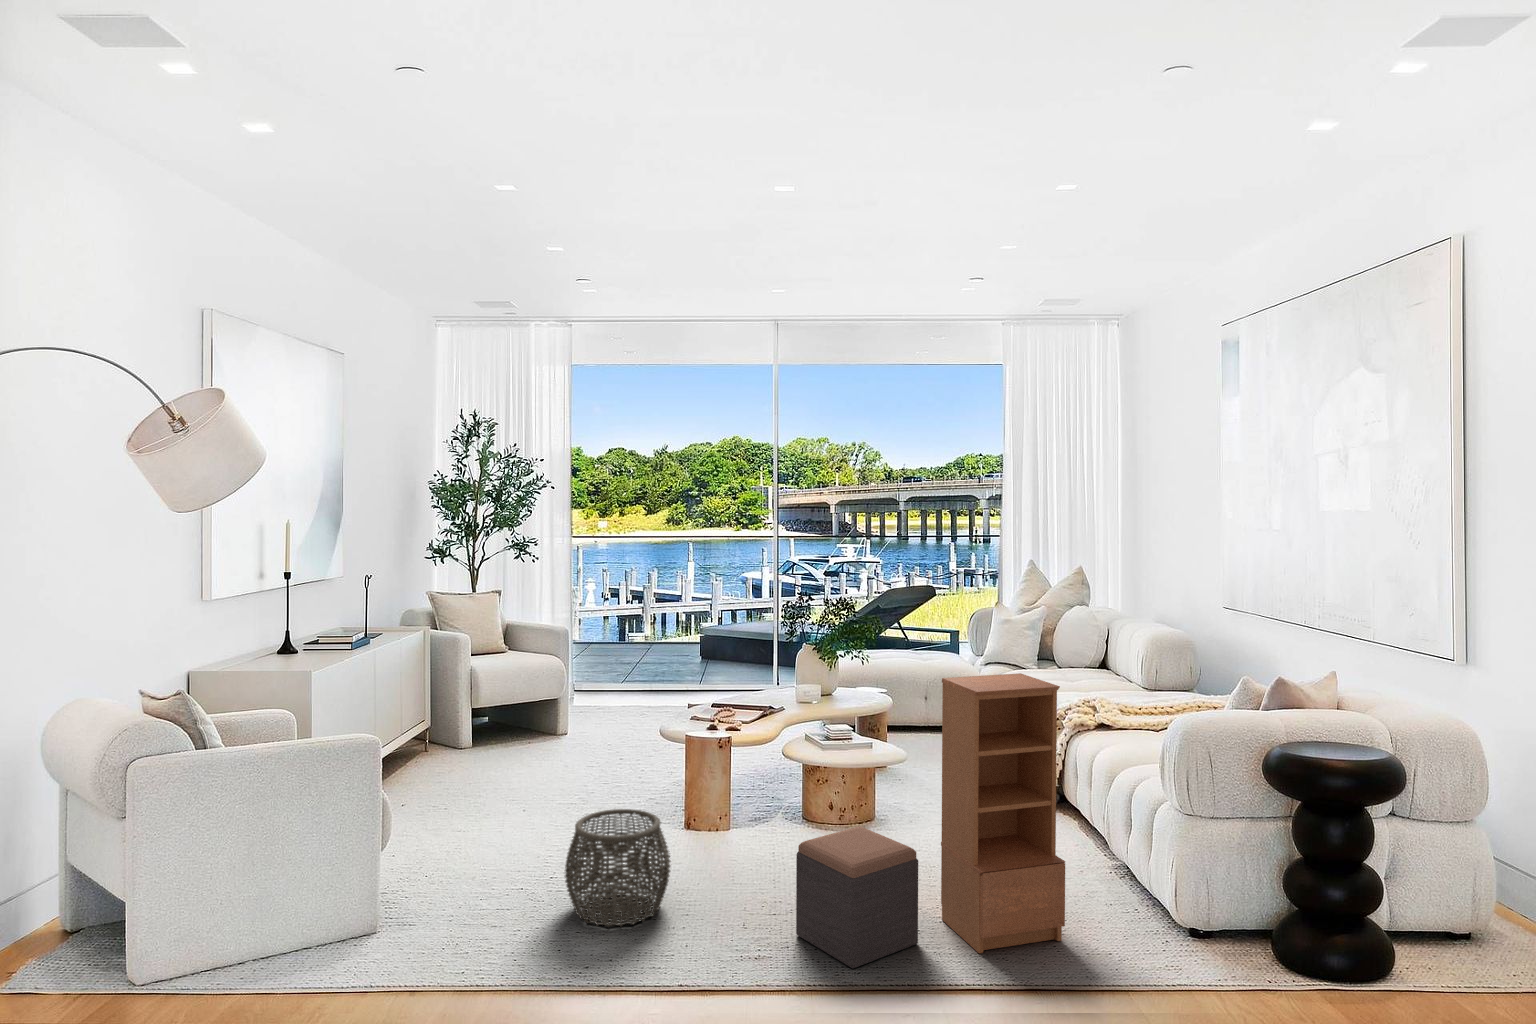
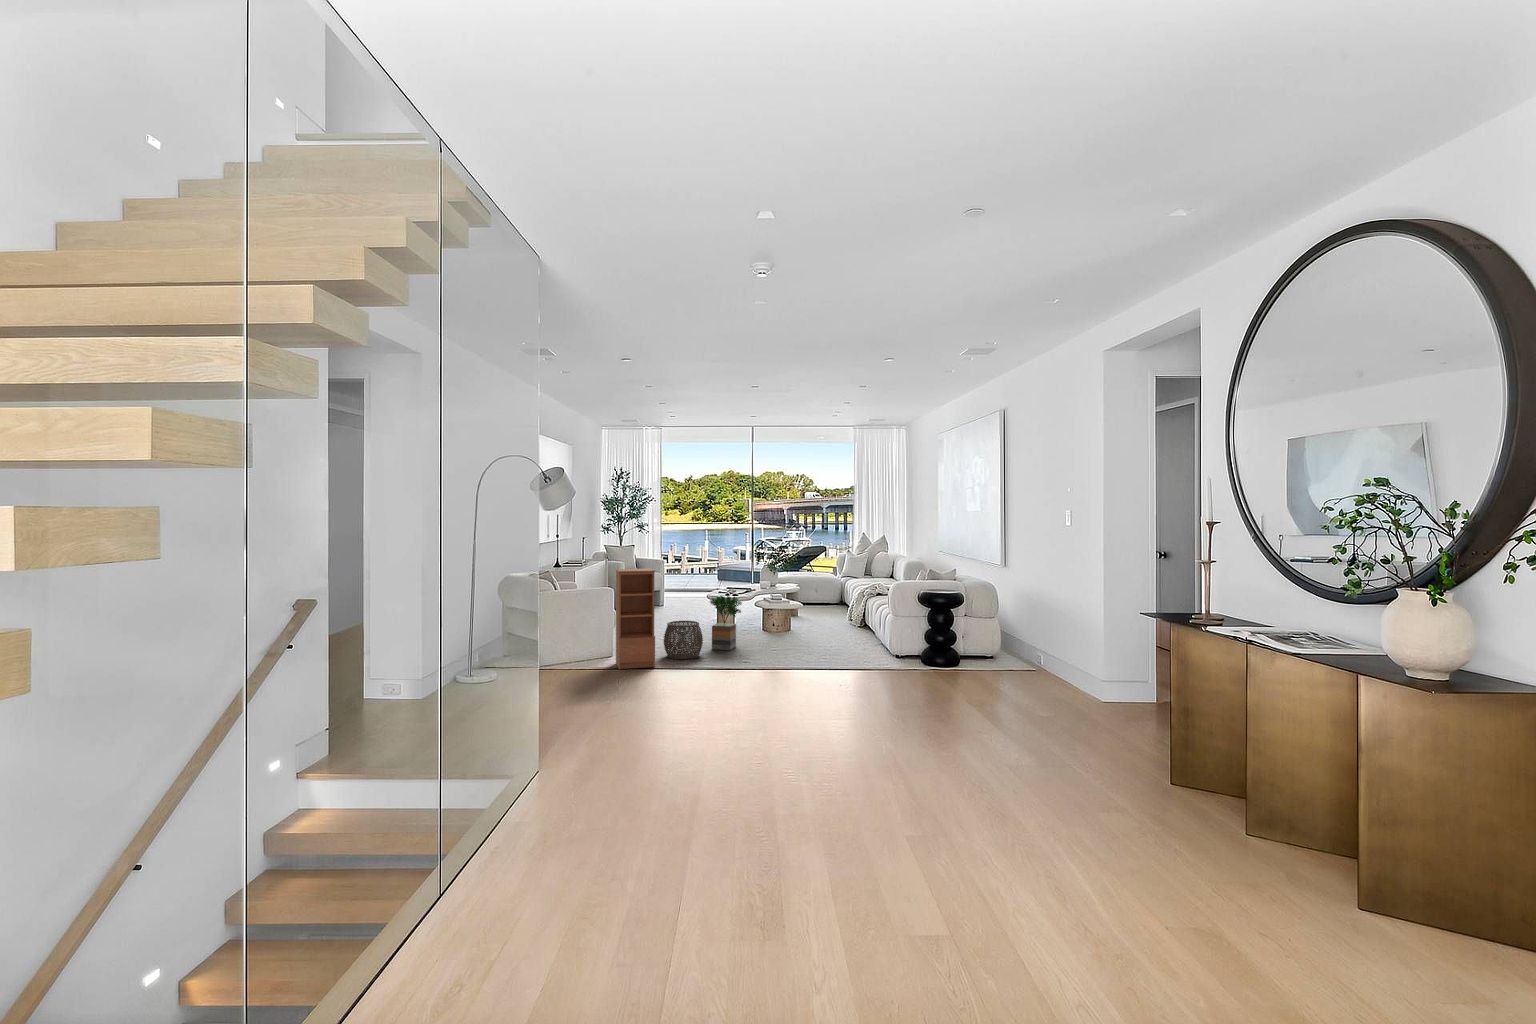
bookcase: present [941,673,1065,953] -> present [616,569,655,669]
potted tree: none [687,731,772,876] -> present [710,596,742,650]
footstool: present [796,826,918,969] -> none [750,624,794,666]

